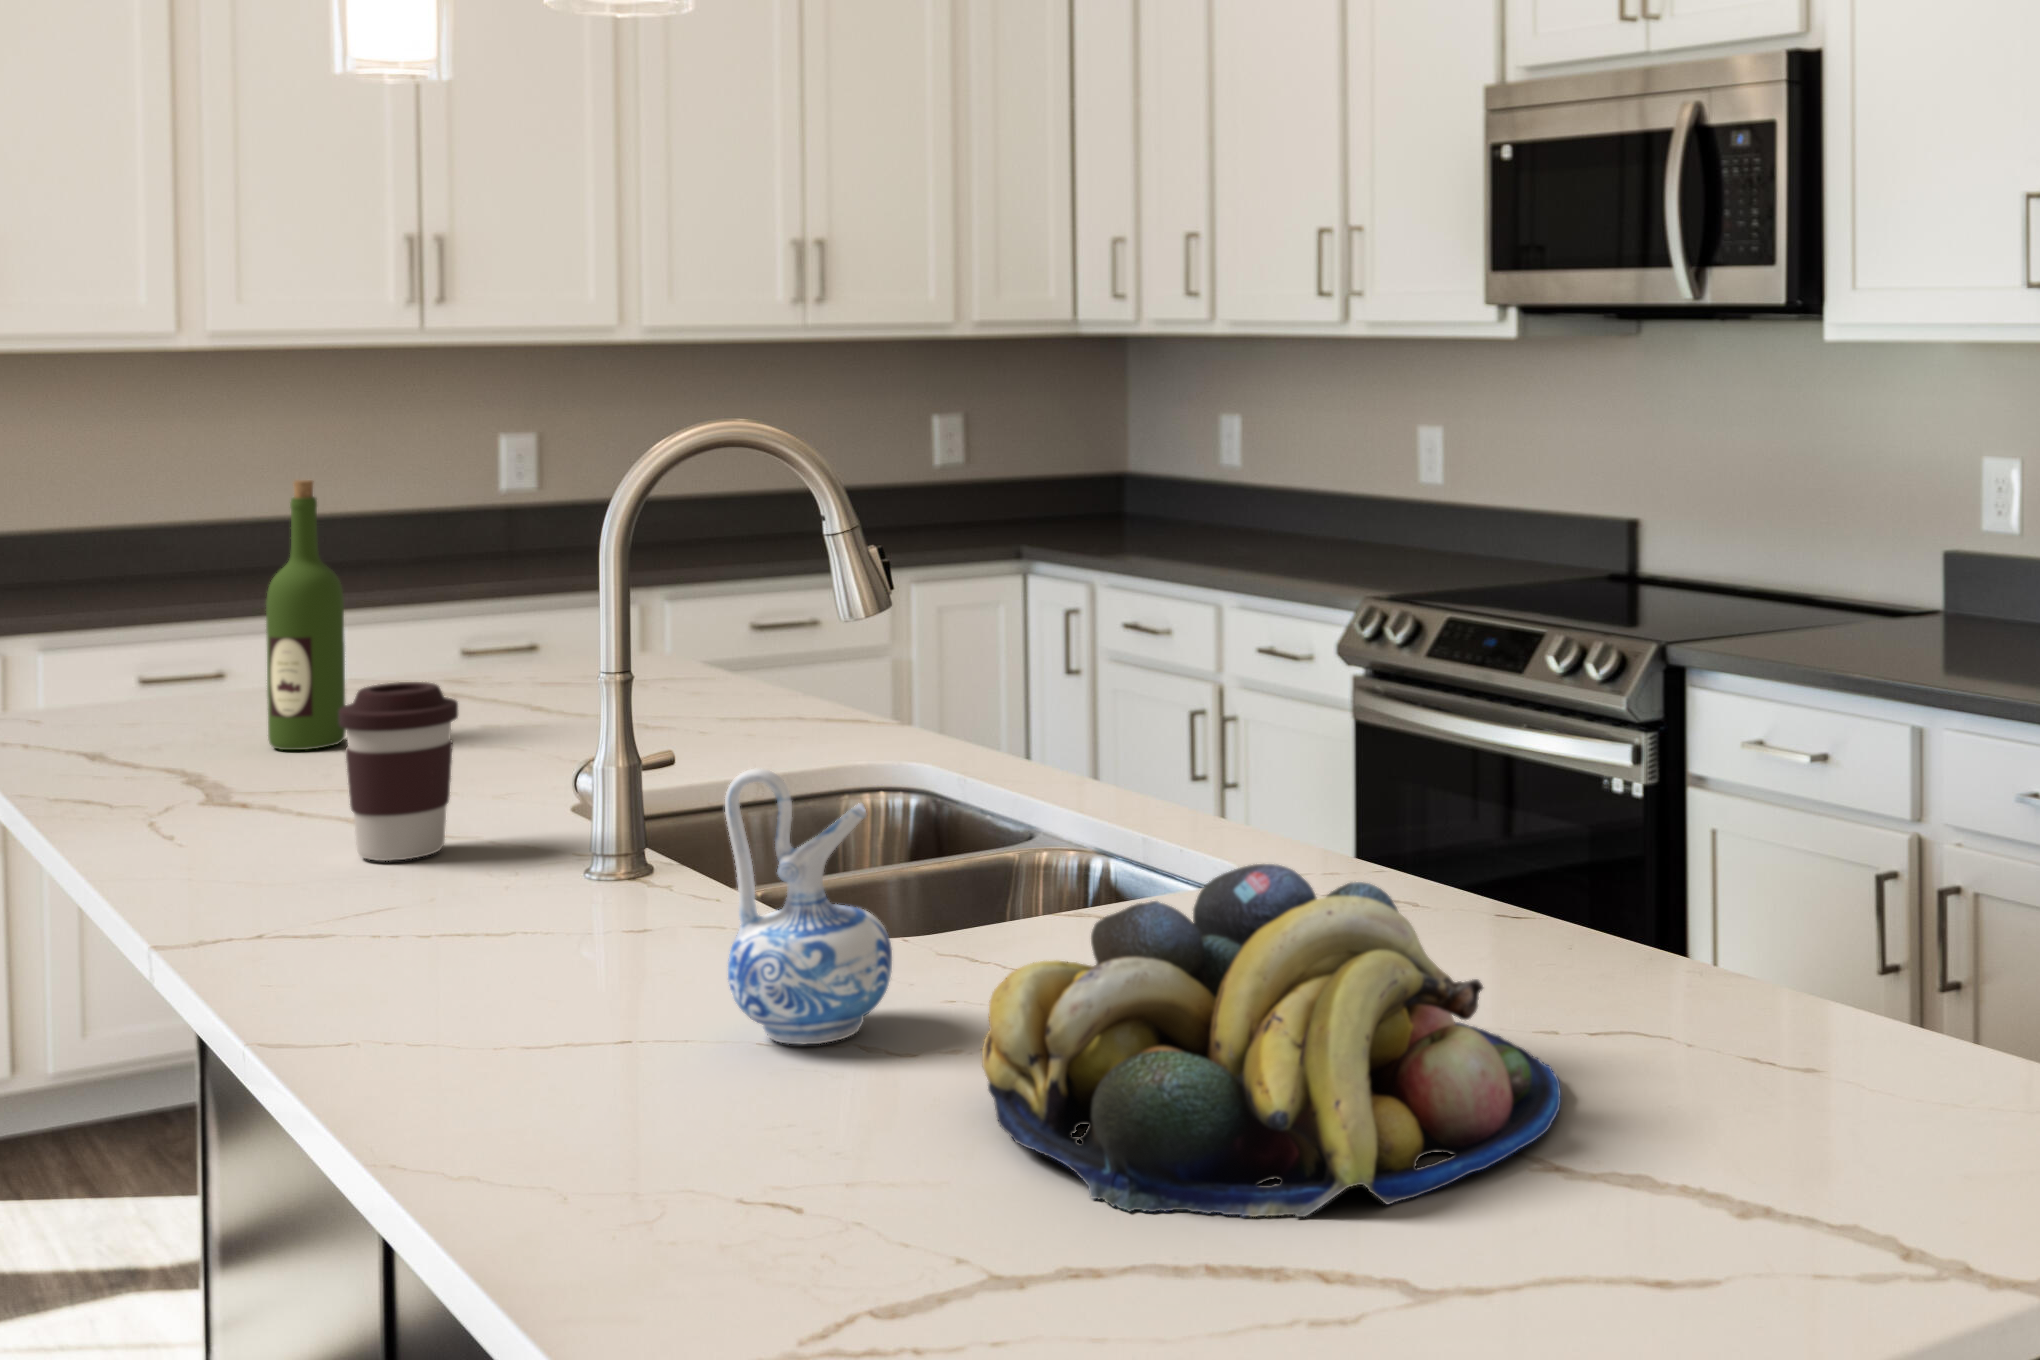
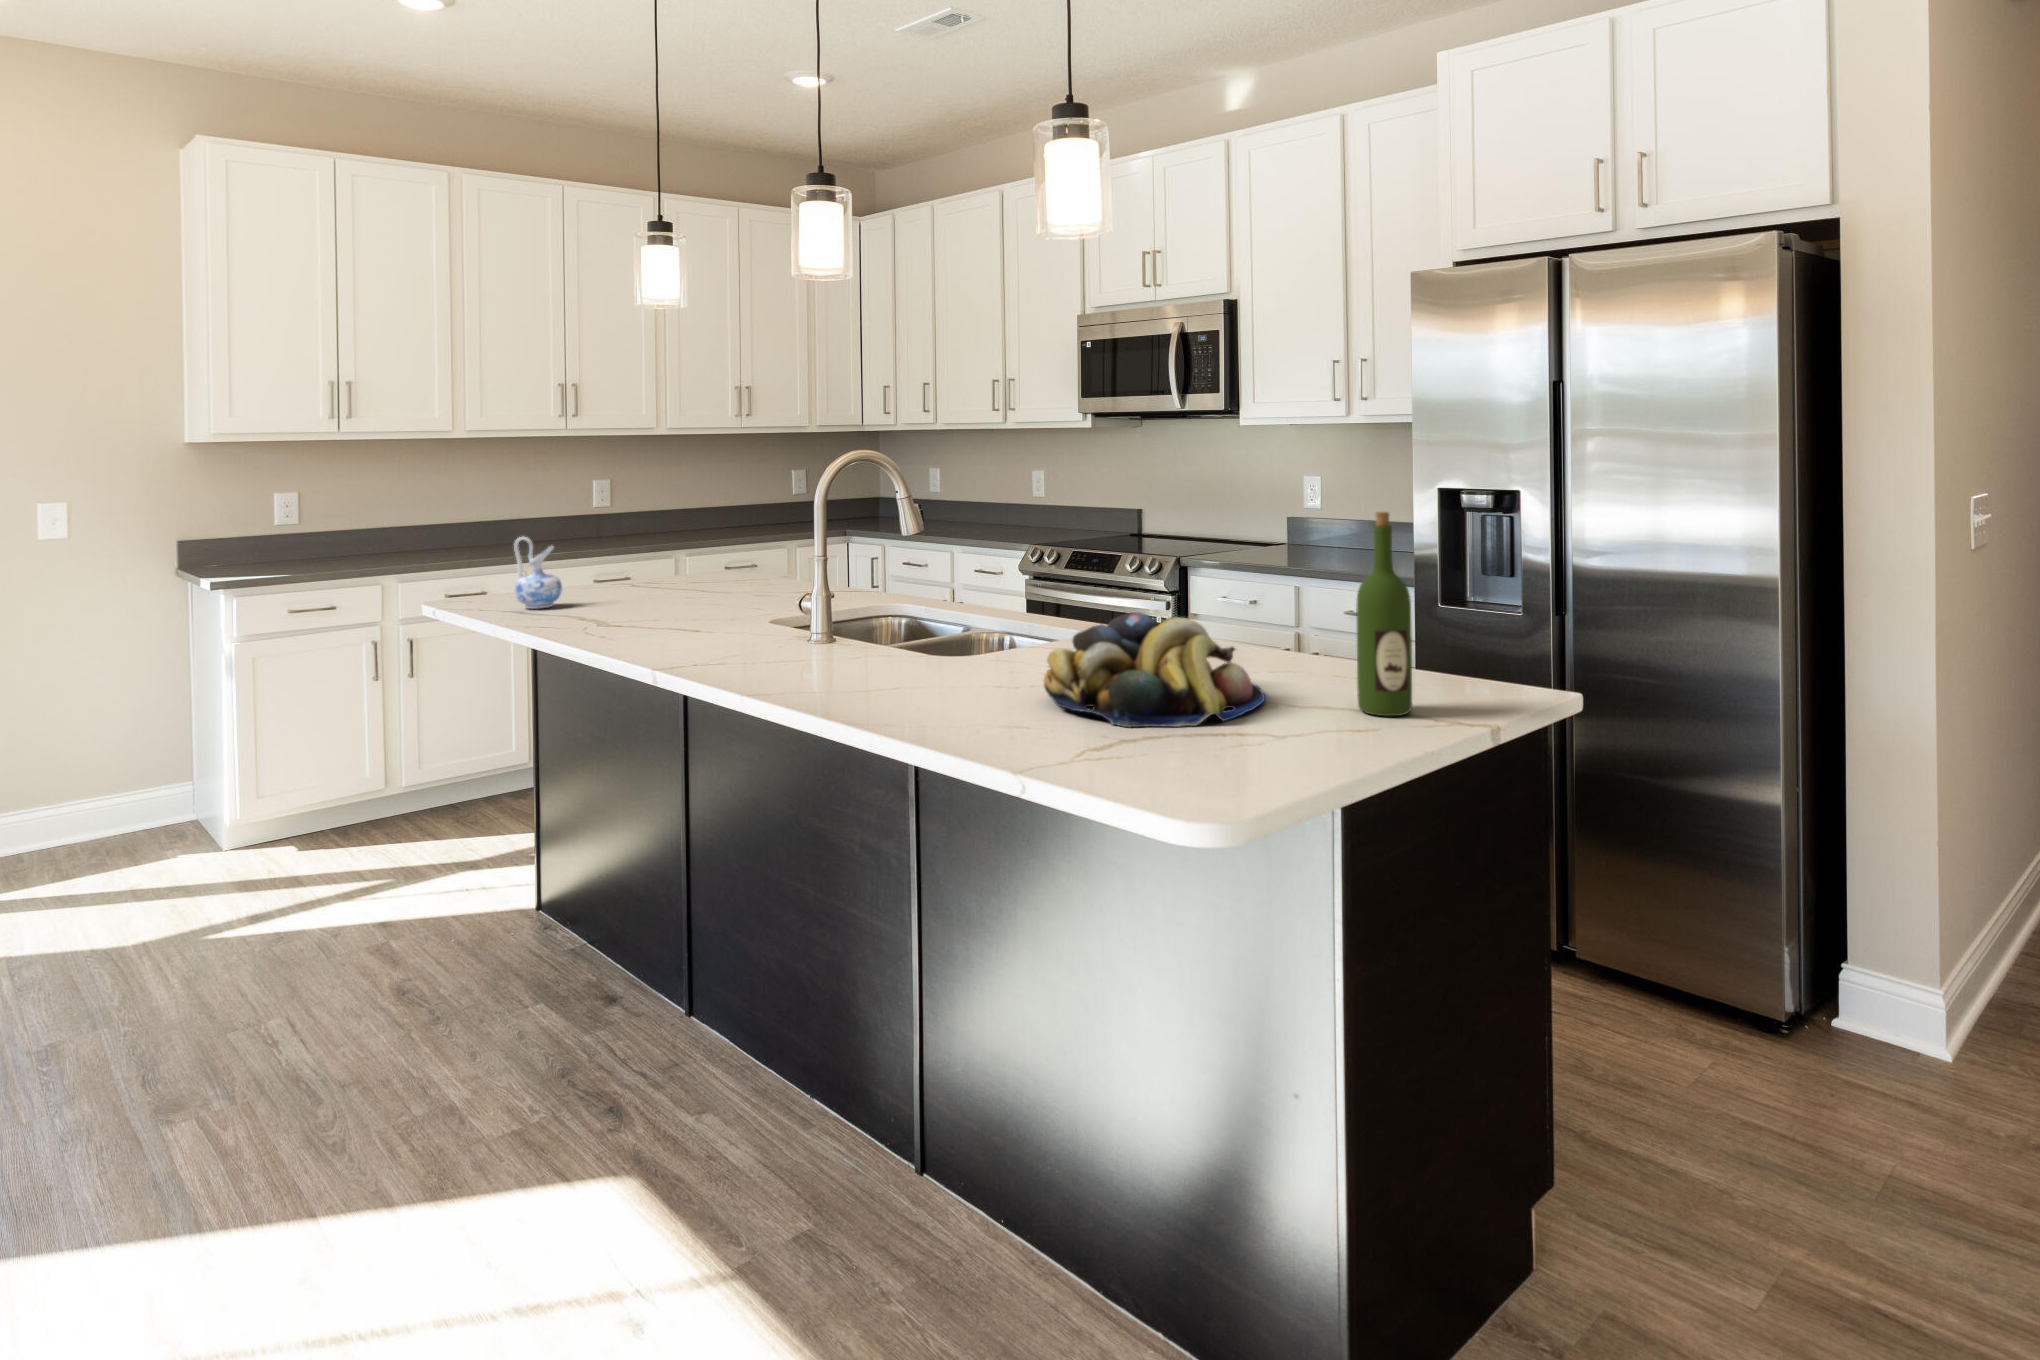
wine bottle: present [266,480,346,750] -> present [1356,512,1412,716]
coffee cup: present [339,682,458,861] -> none [676,568,726,645]
ceramic pitcher: present [725,769,892,1044] -> present [514,537,562,609]

